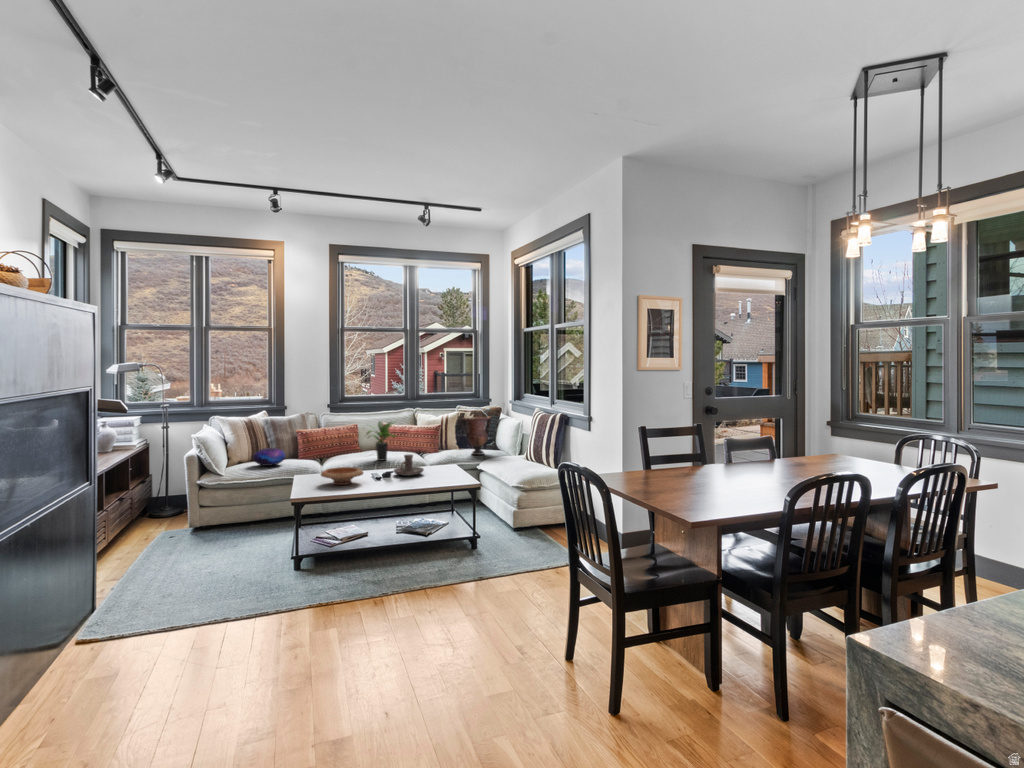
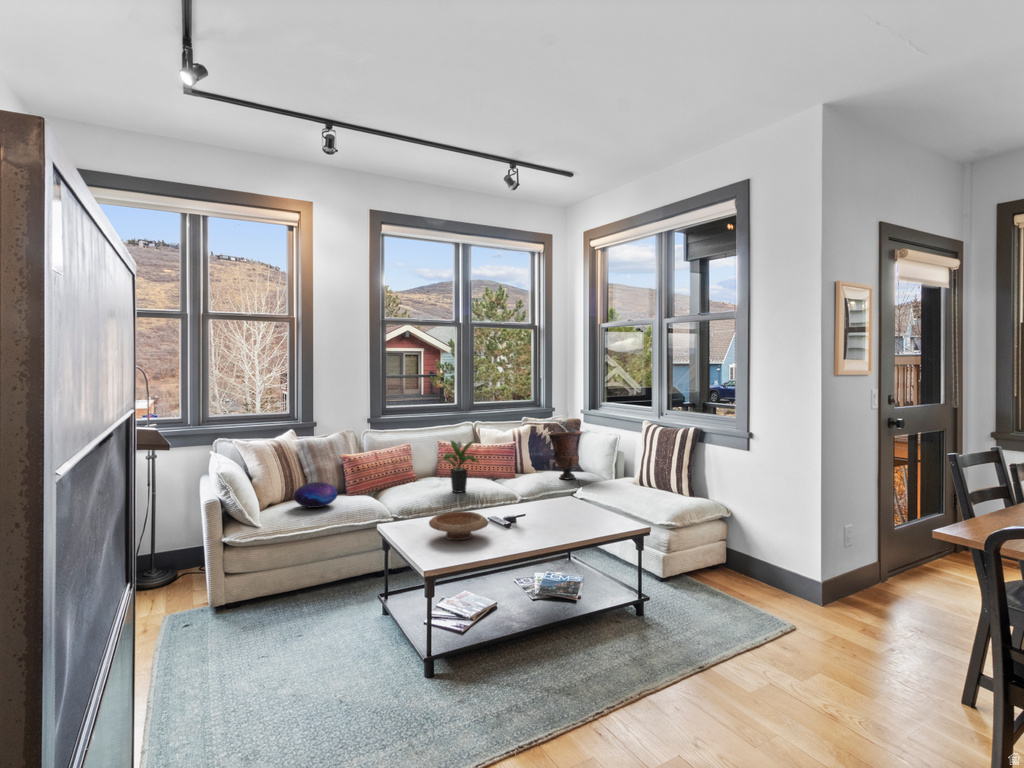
candle holder: present [394,454,424,476] -> none [509,488,549,518]

